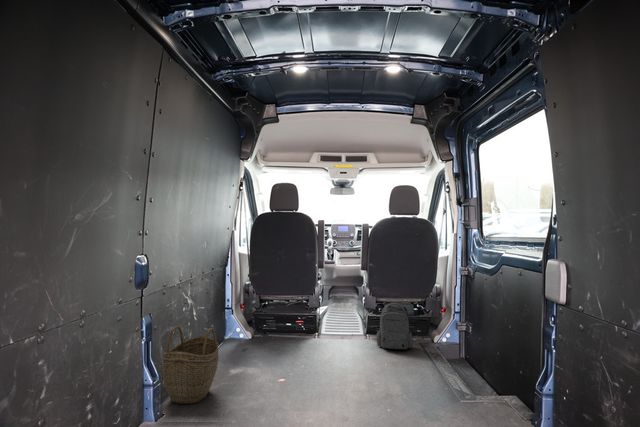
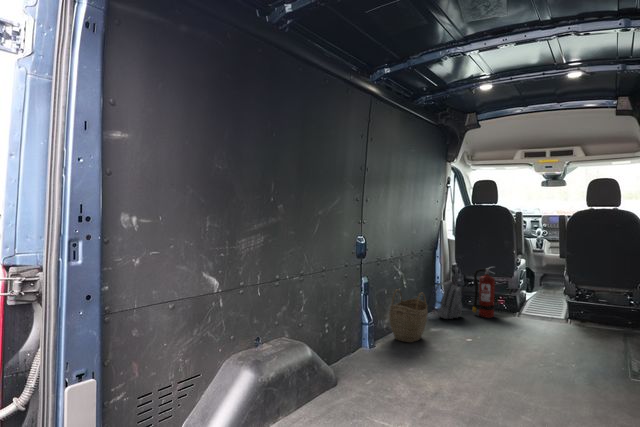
fire extinguisher: none [270,283,295,345] -> present [473,267,495,318]
backpack: present [376,303,413,349] -> present [429,281,462,319]

